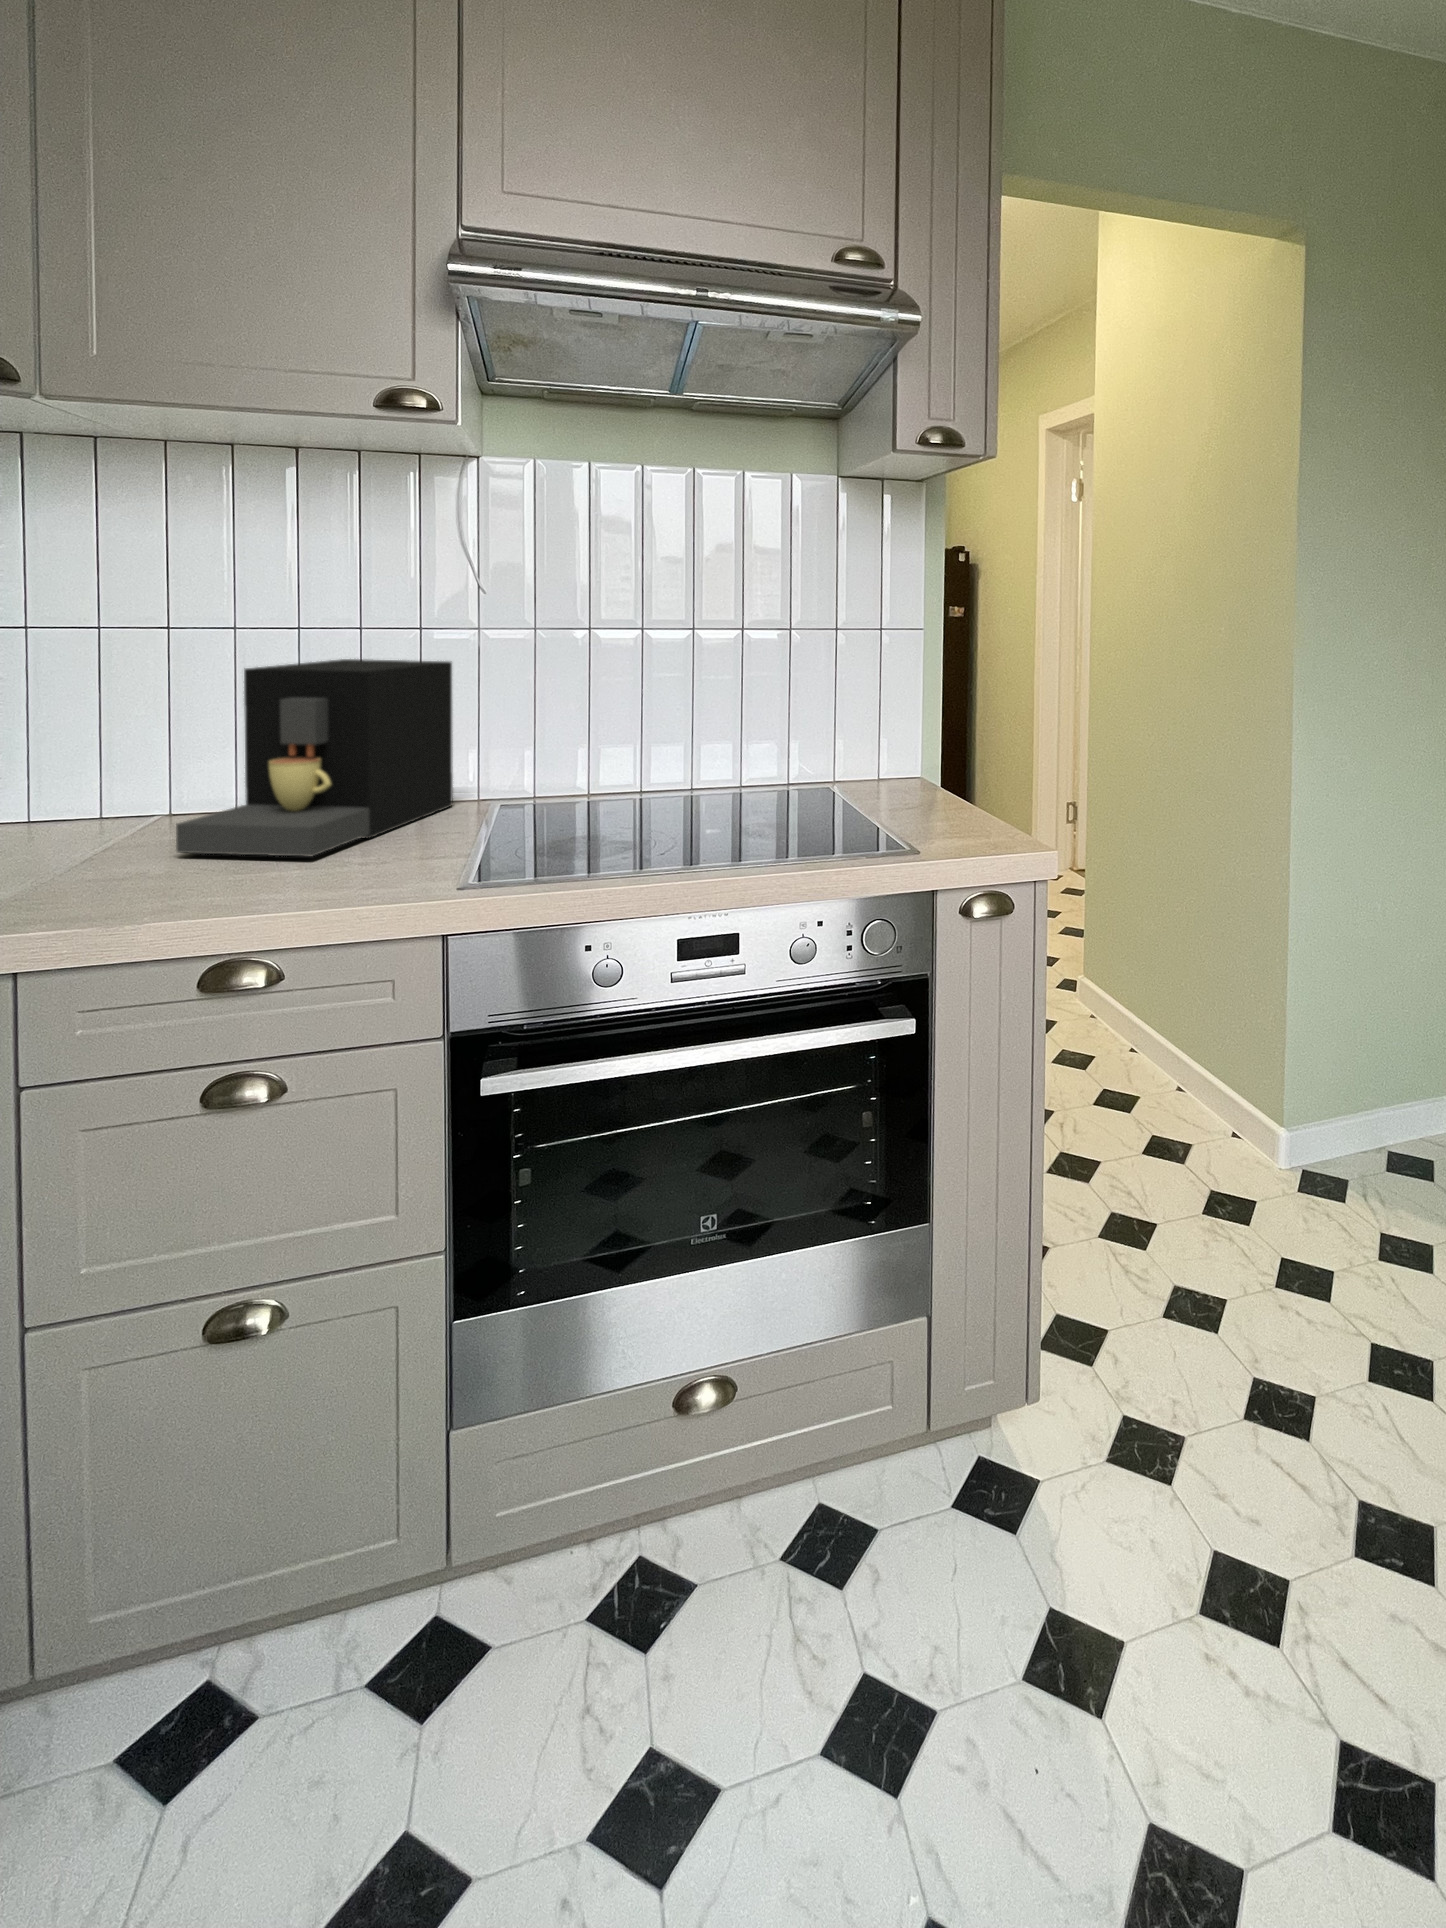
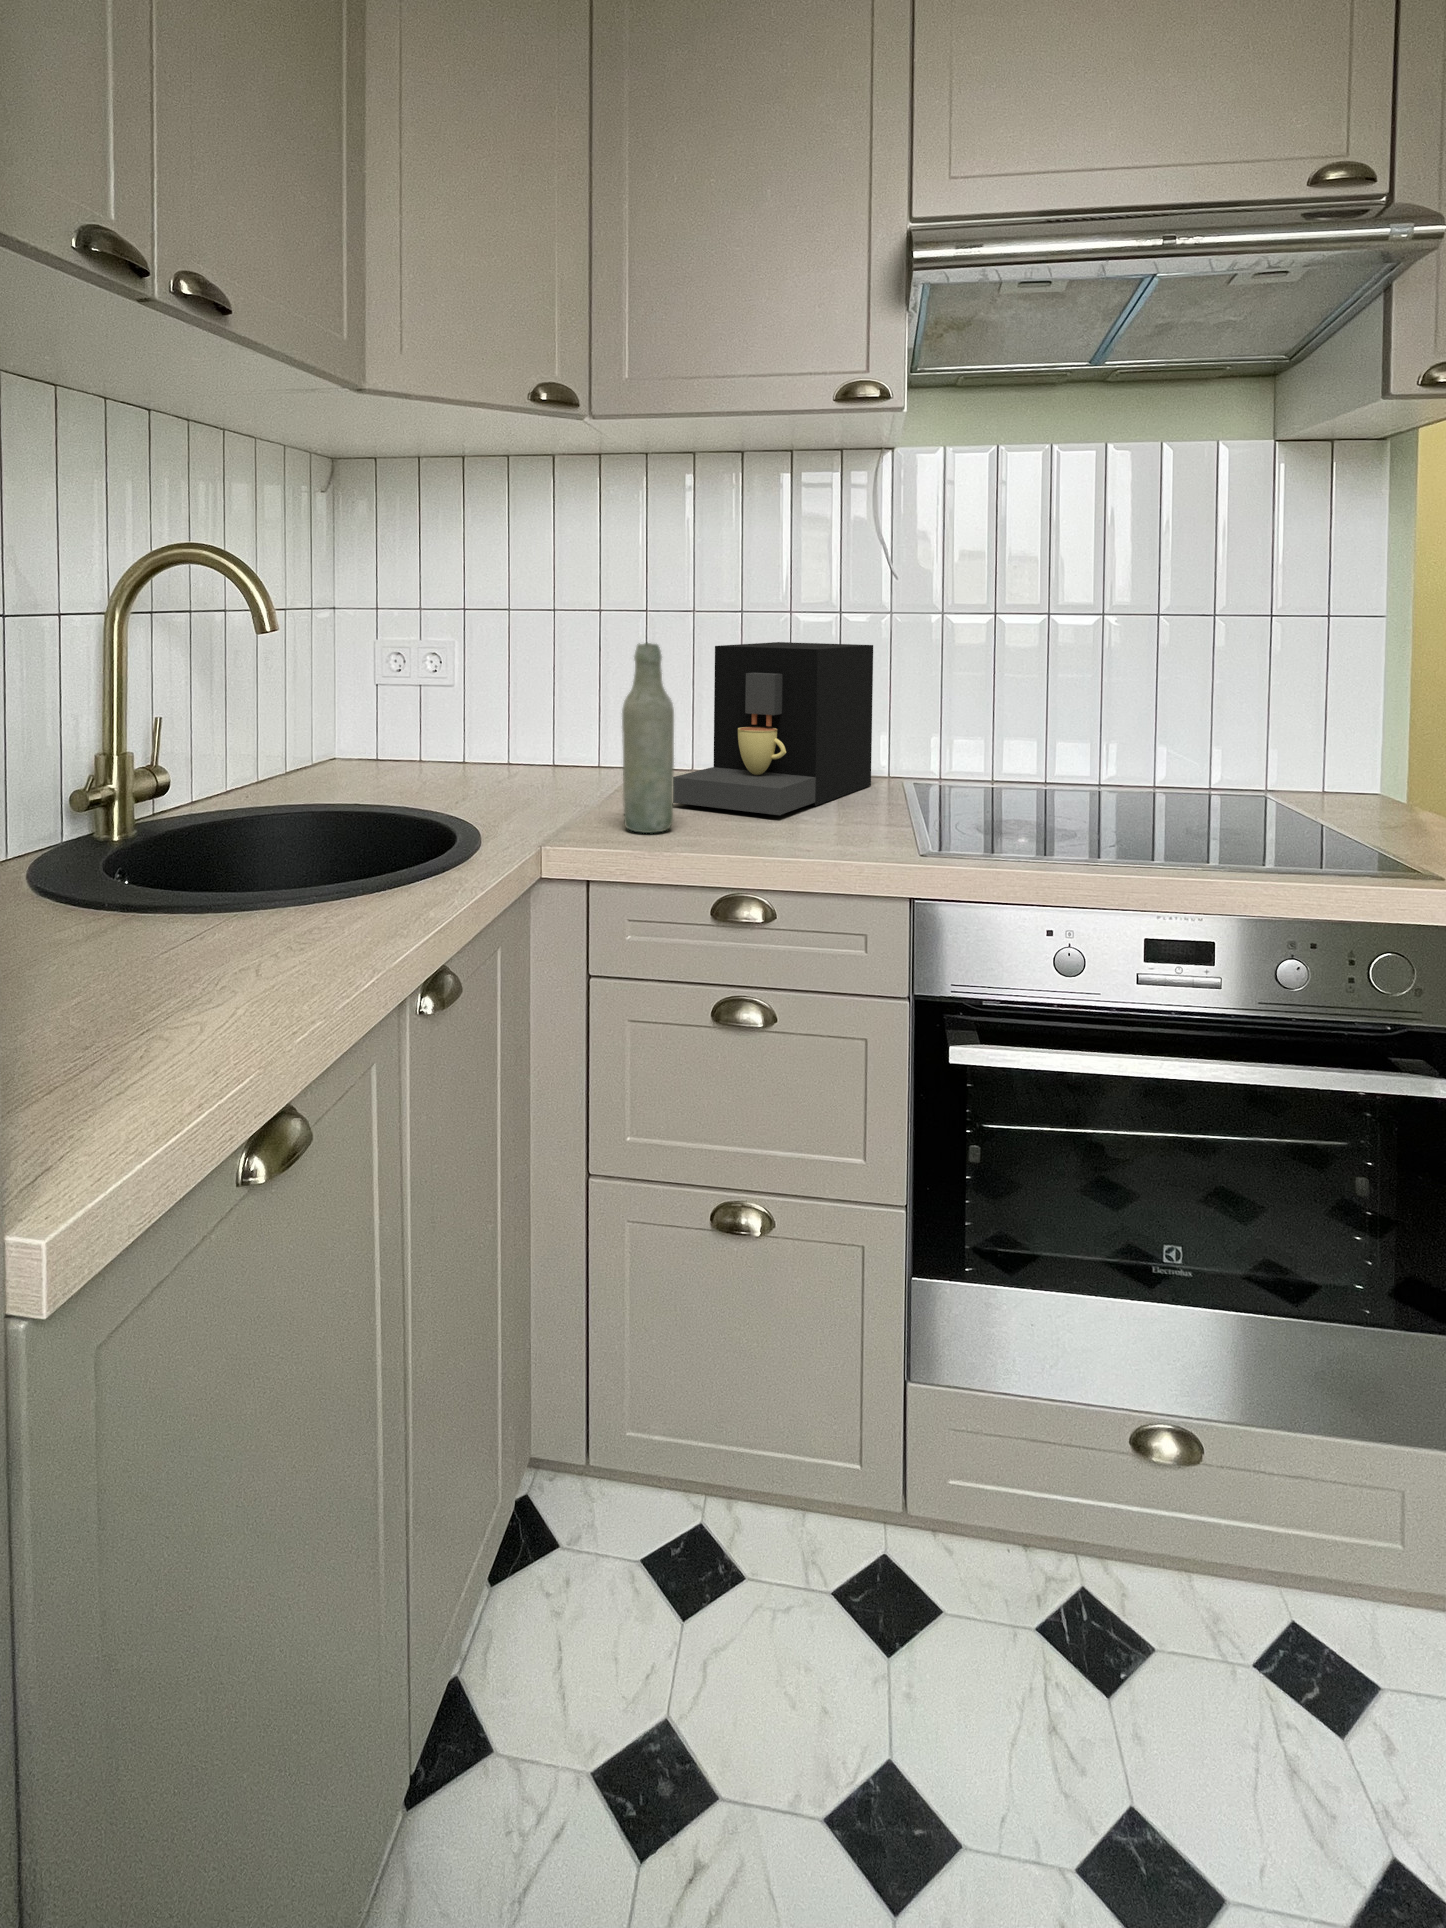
bottle: none [73,674,156,900] -> present [622,643,674,833]

